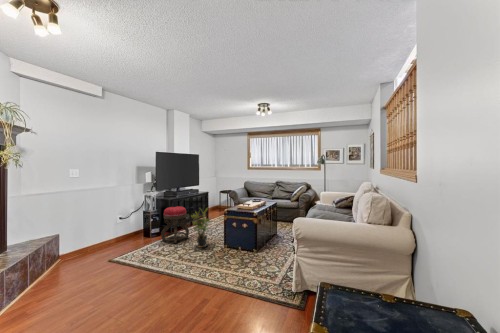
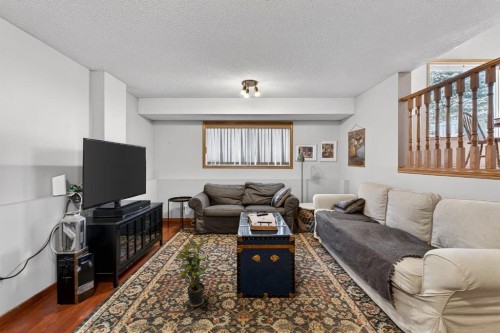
ottoman: present [161,206,189,243] -> none [107,237,159,308]

